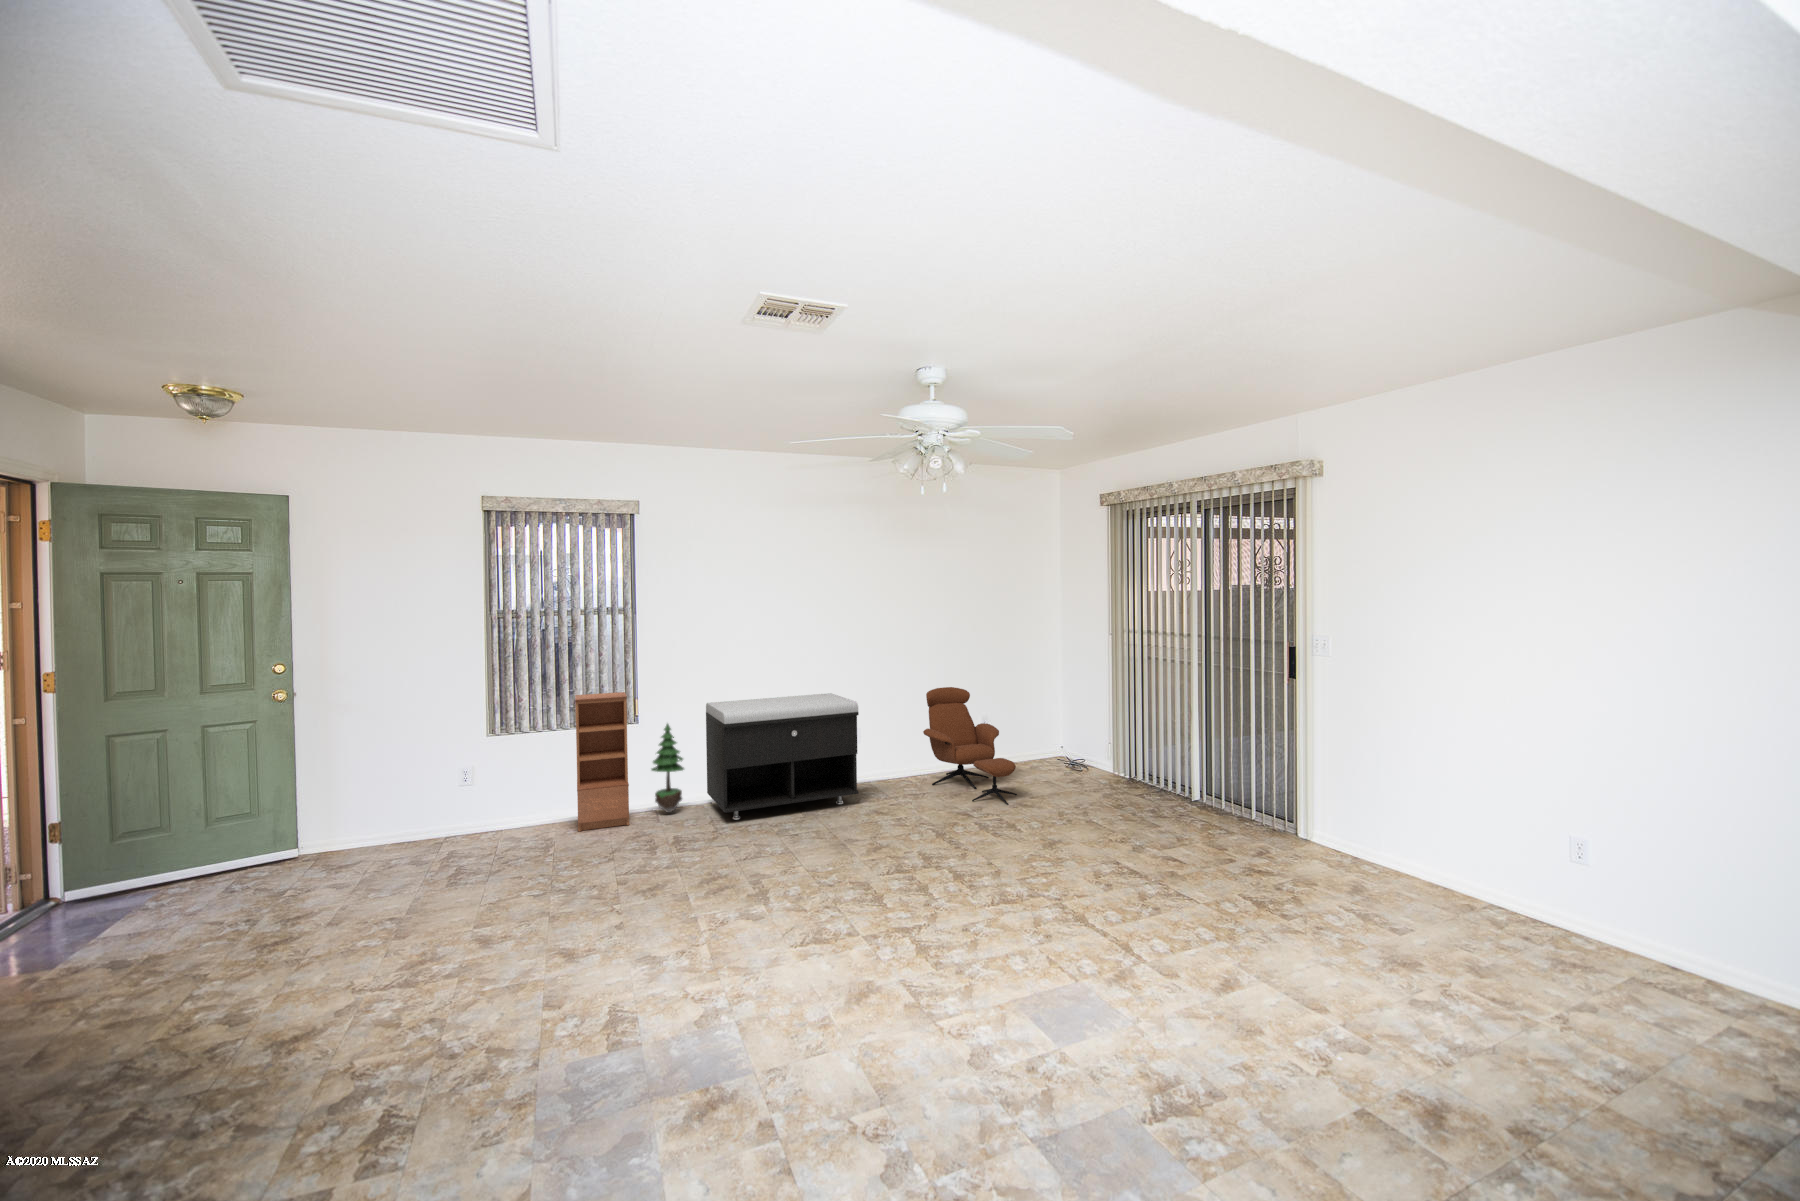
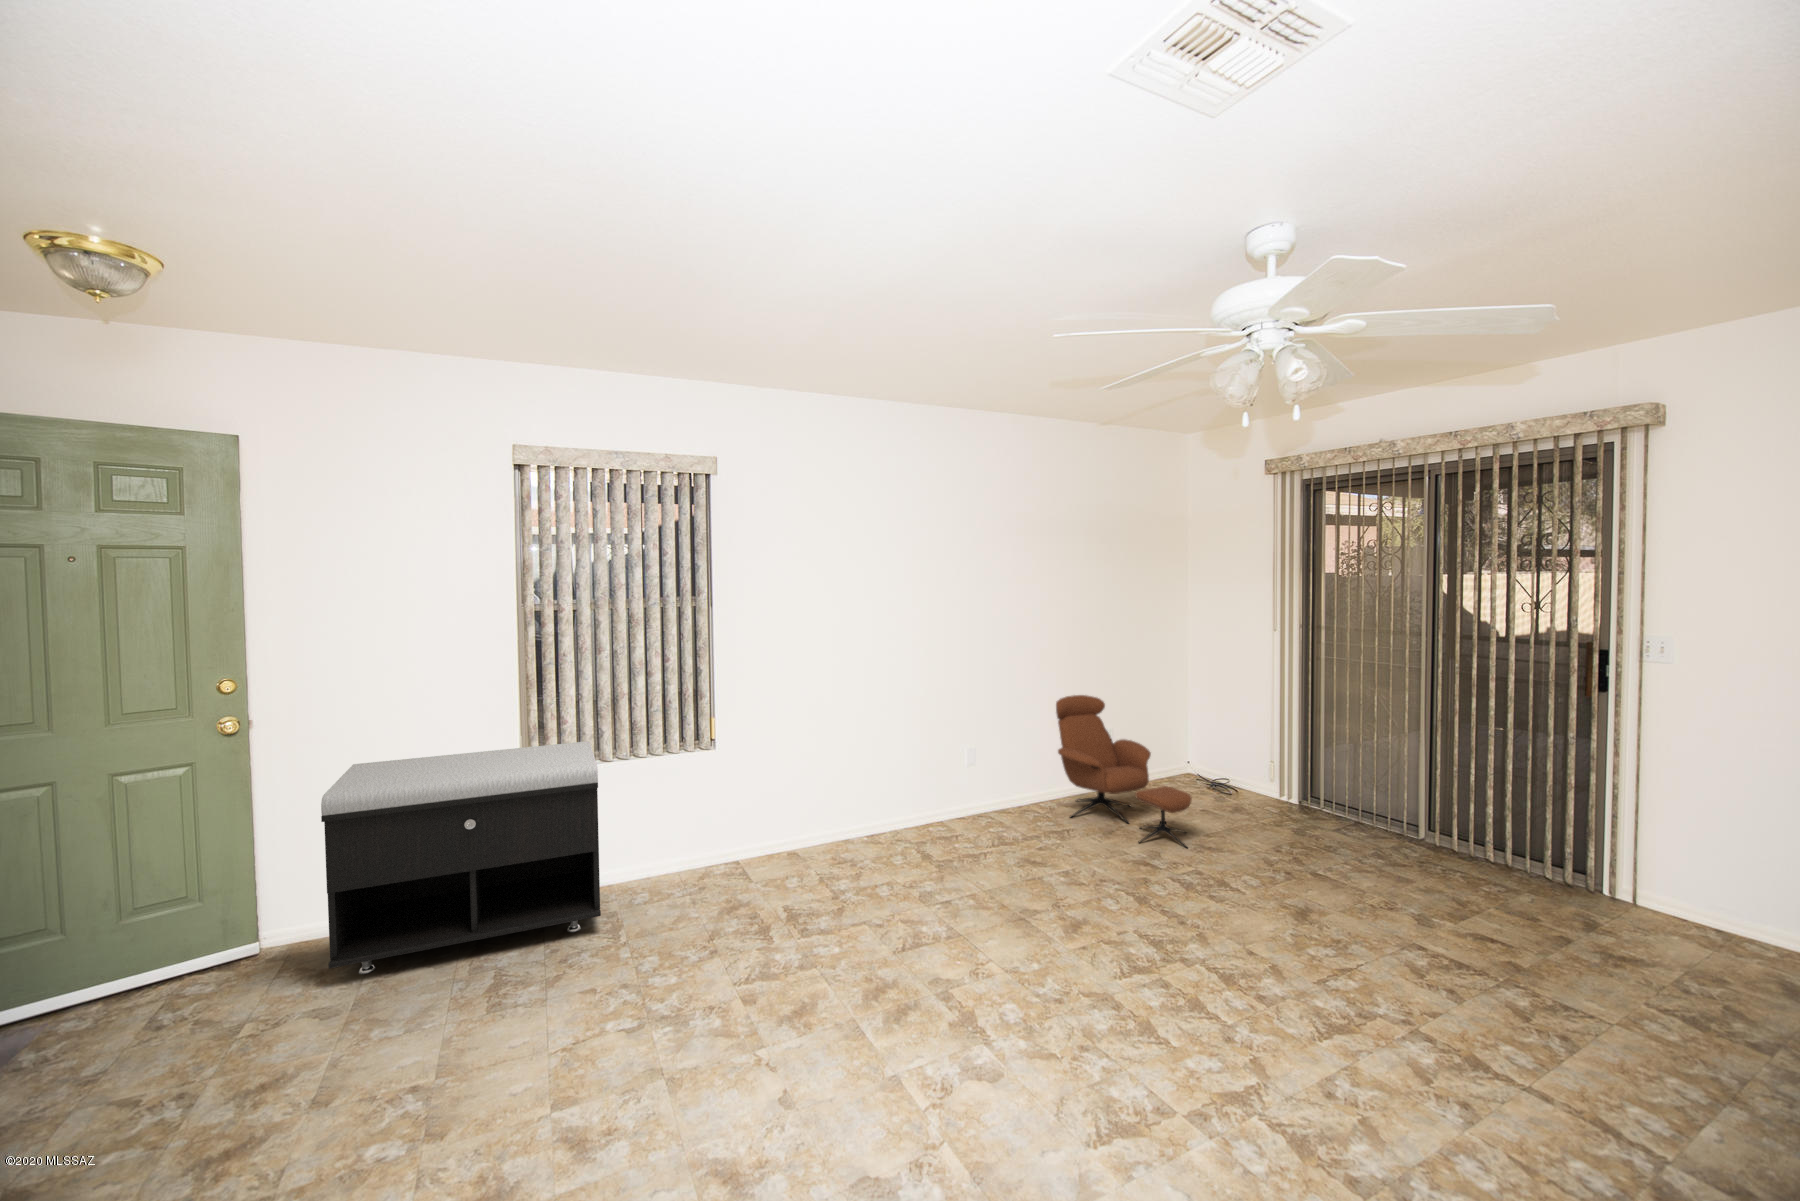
bookcase: present [575,692,629,831] -> none [638,709,715,900]
storage bench: present [706,693,859,820] -> present [321,741,601,974]
potted tree: present [652,724,684,813] -> none [736,748,779,867]

